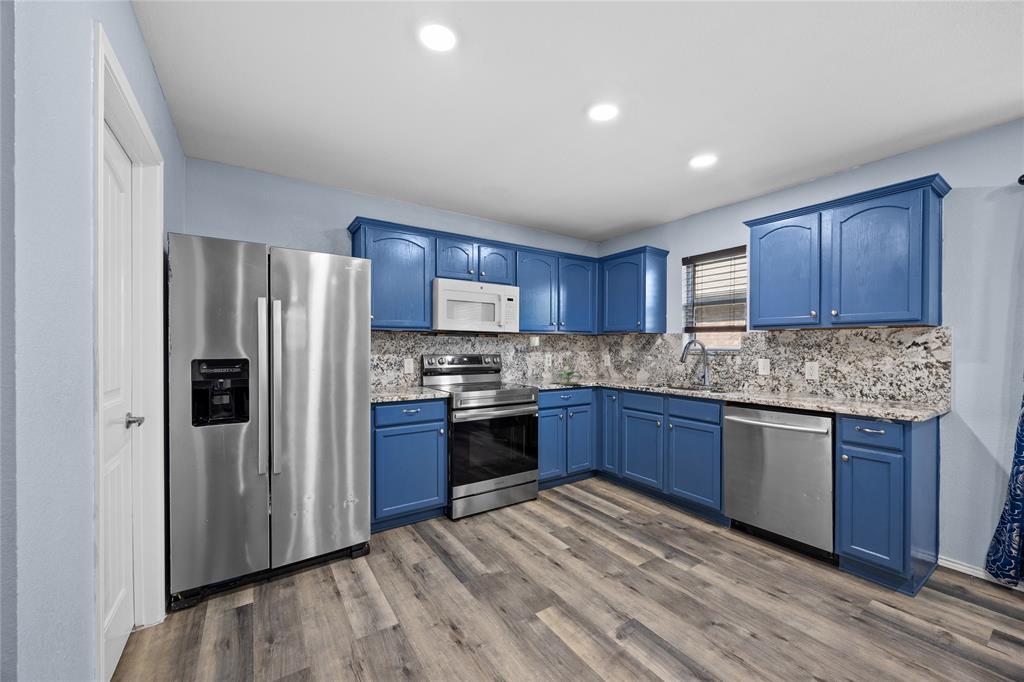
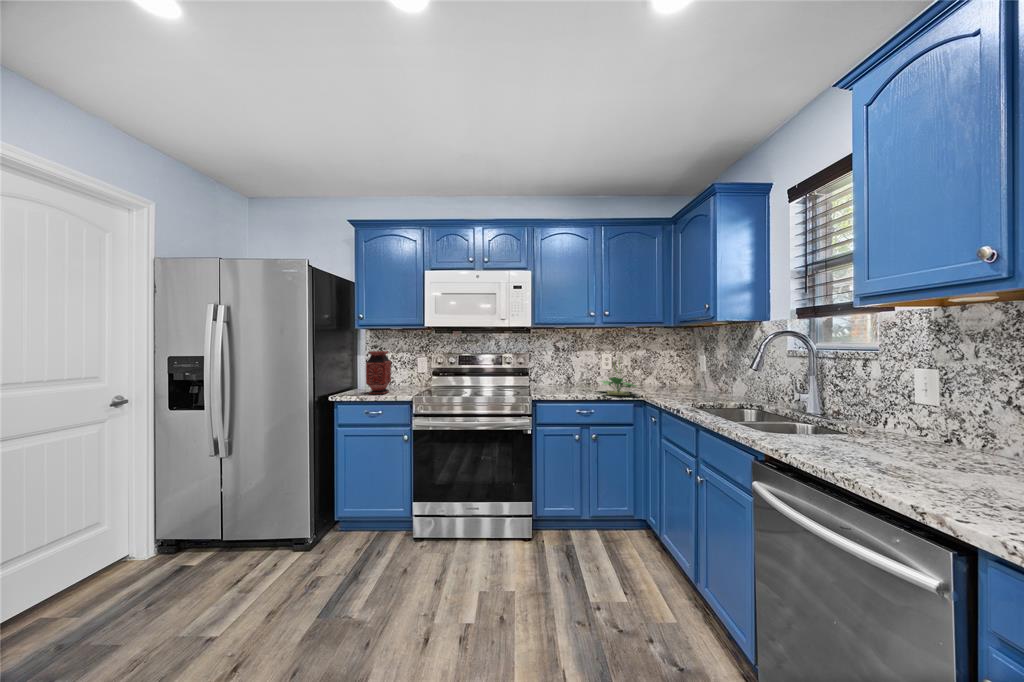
vase: none [389,352,413,394] -> present [366,351,391,394]

